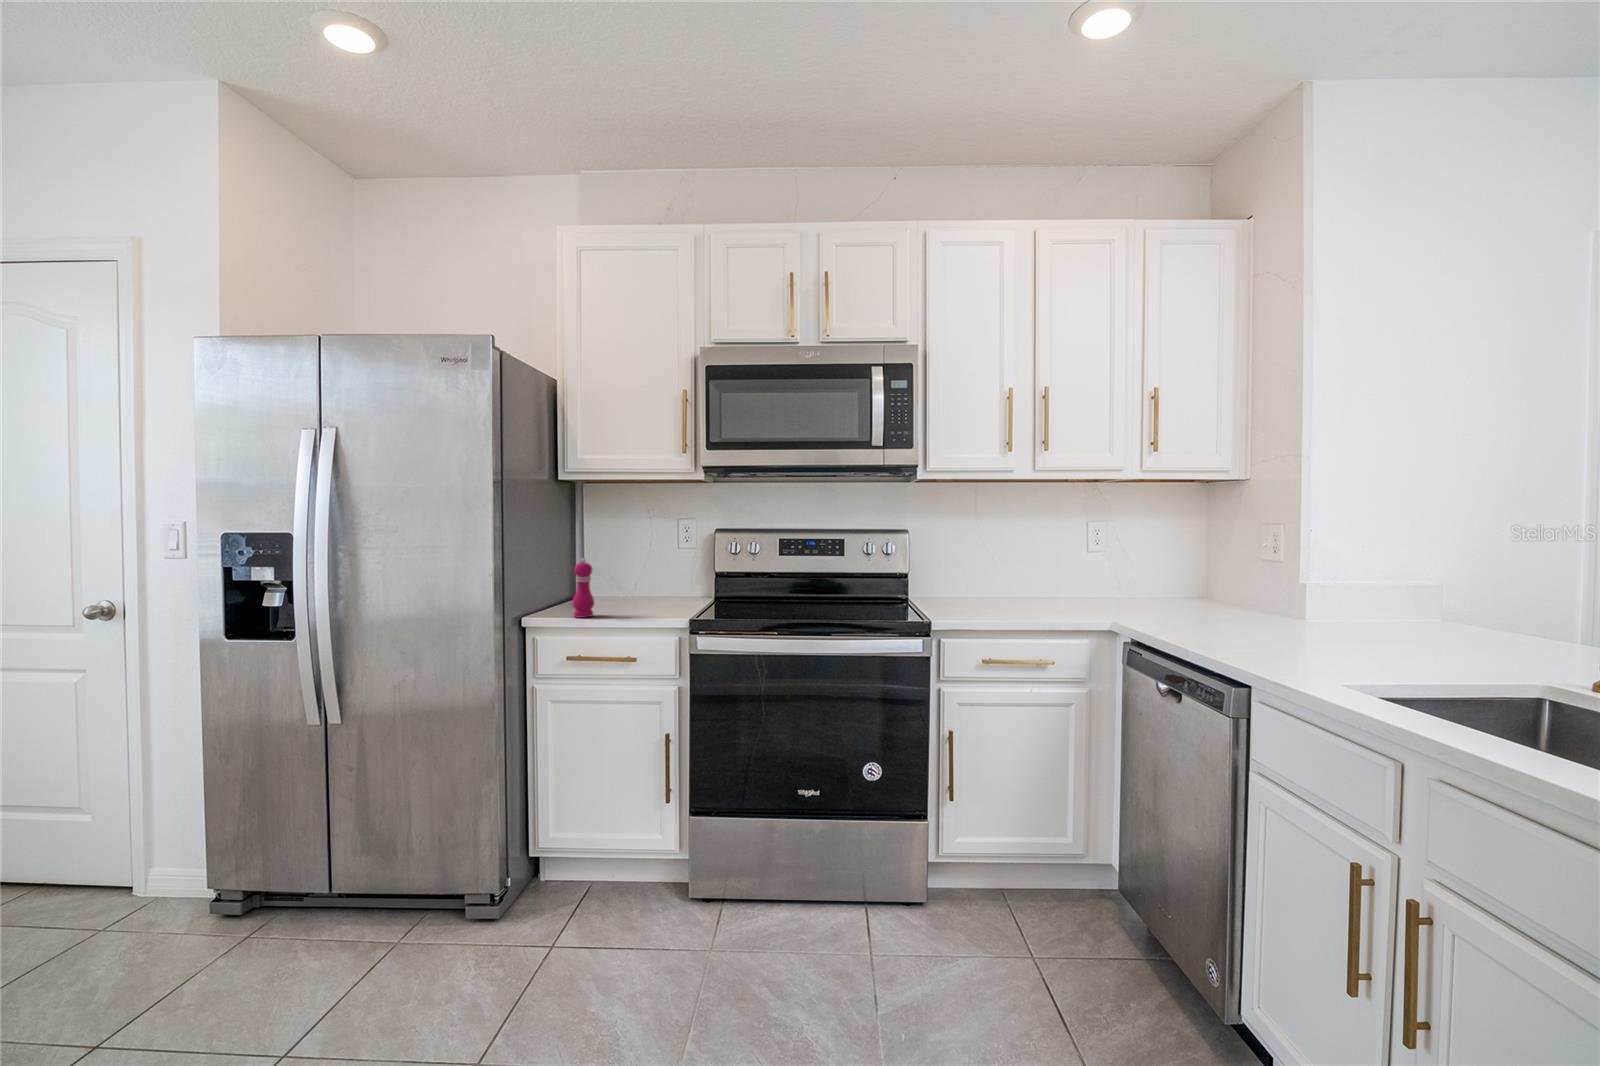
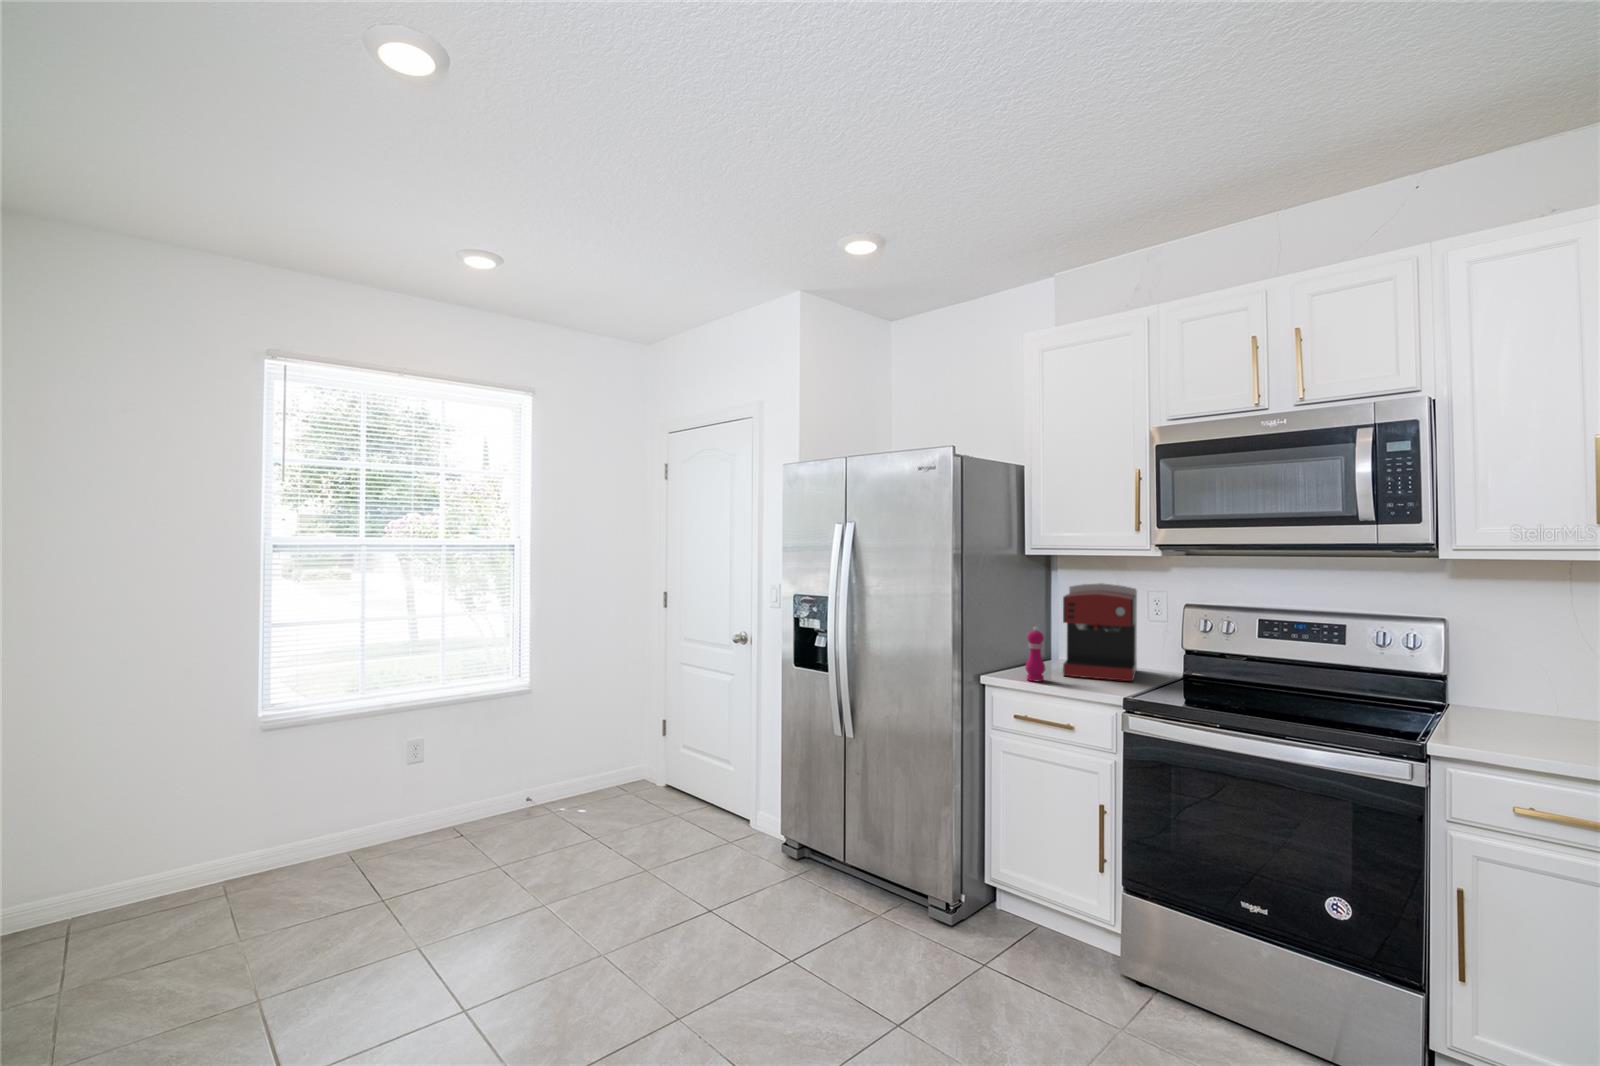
coffee maker: none [604,513,676,609] -> present [1063,583,1137,681]

